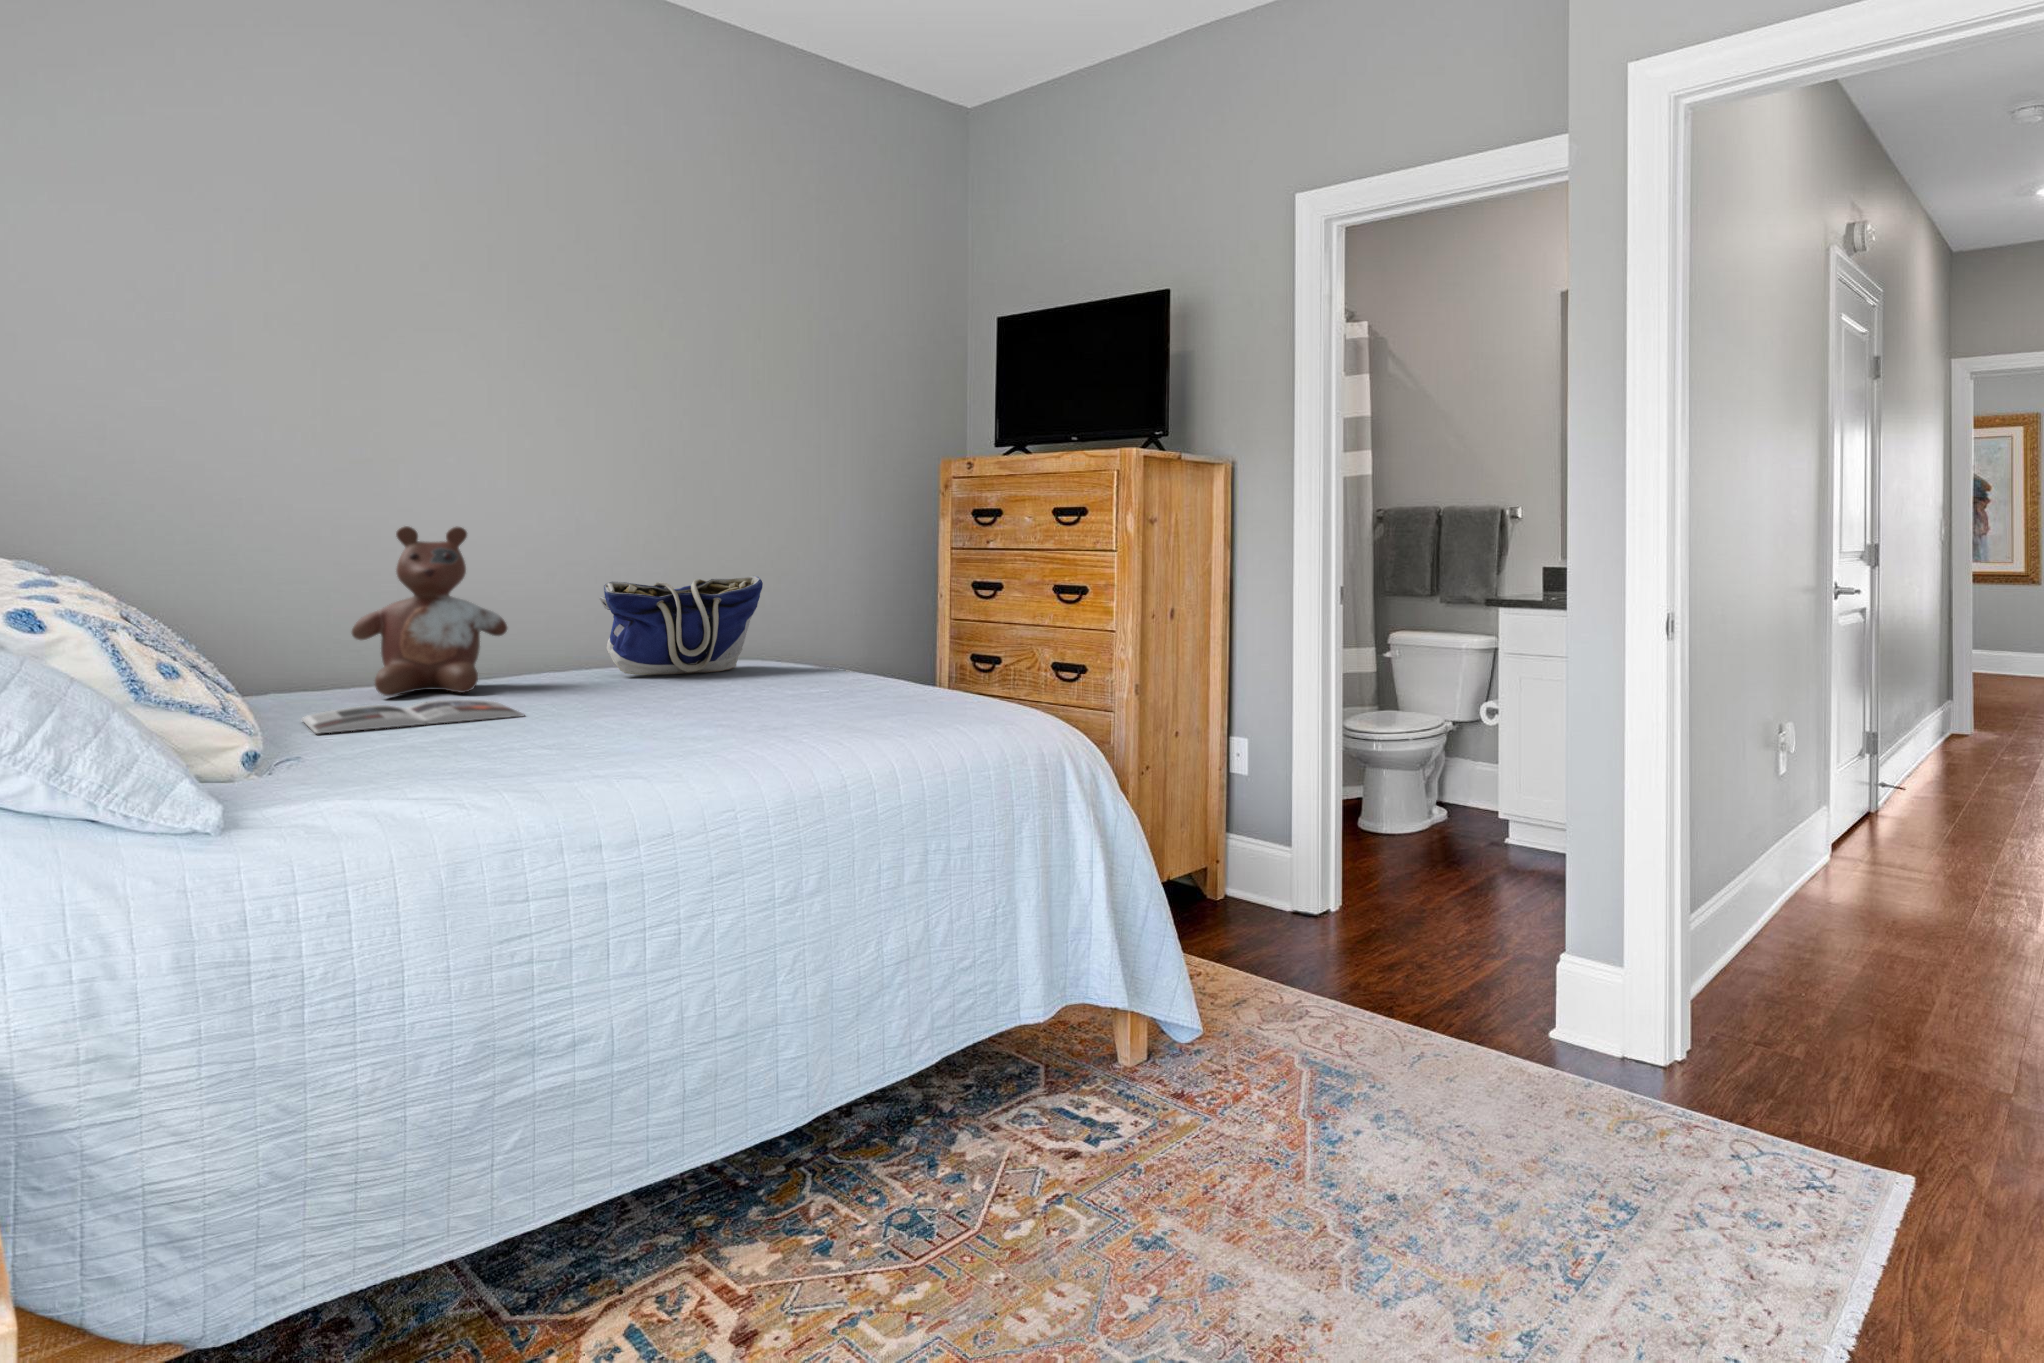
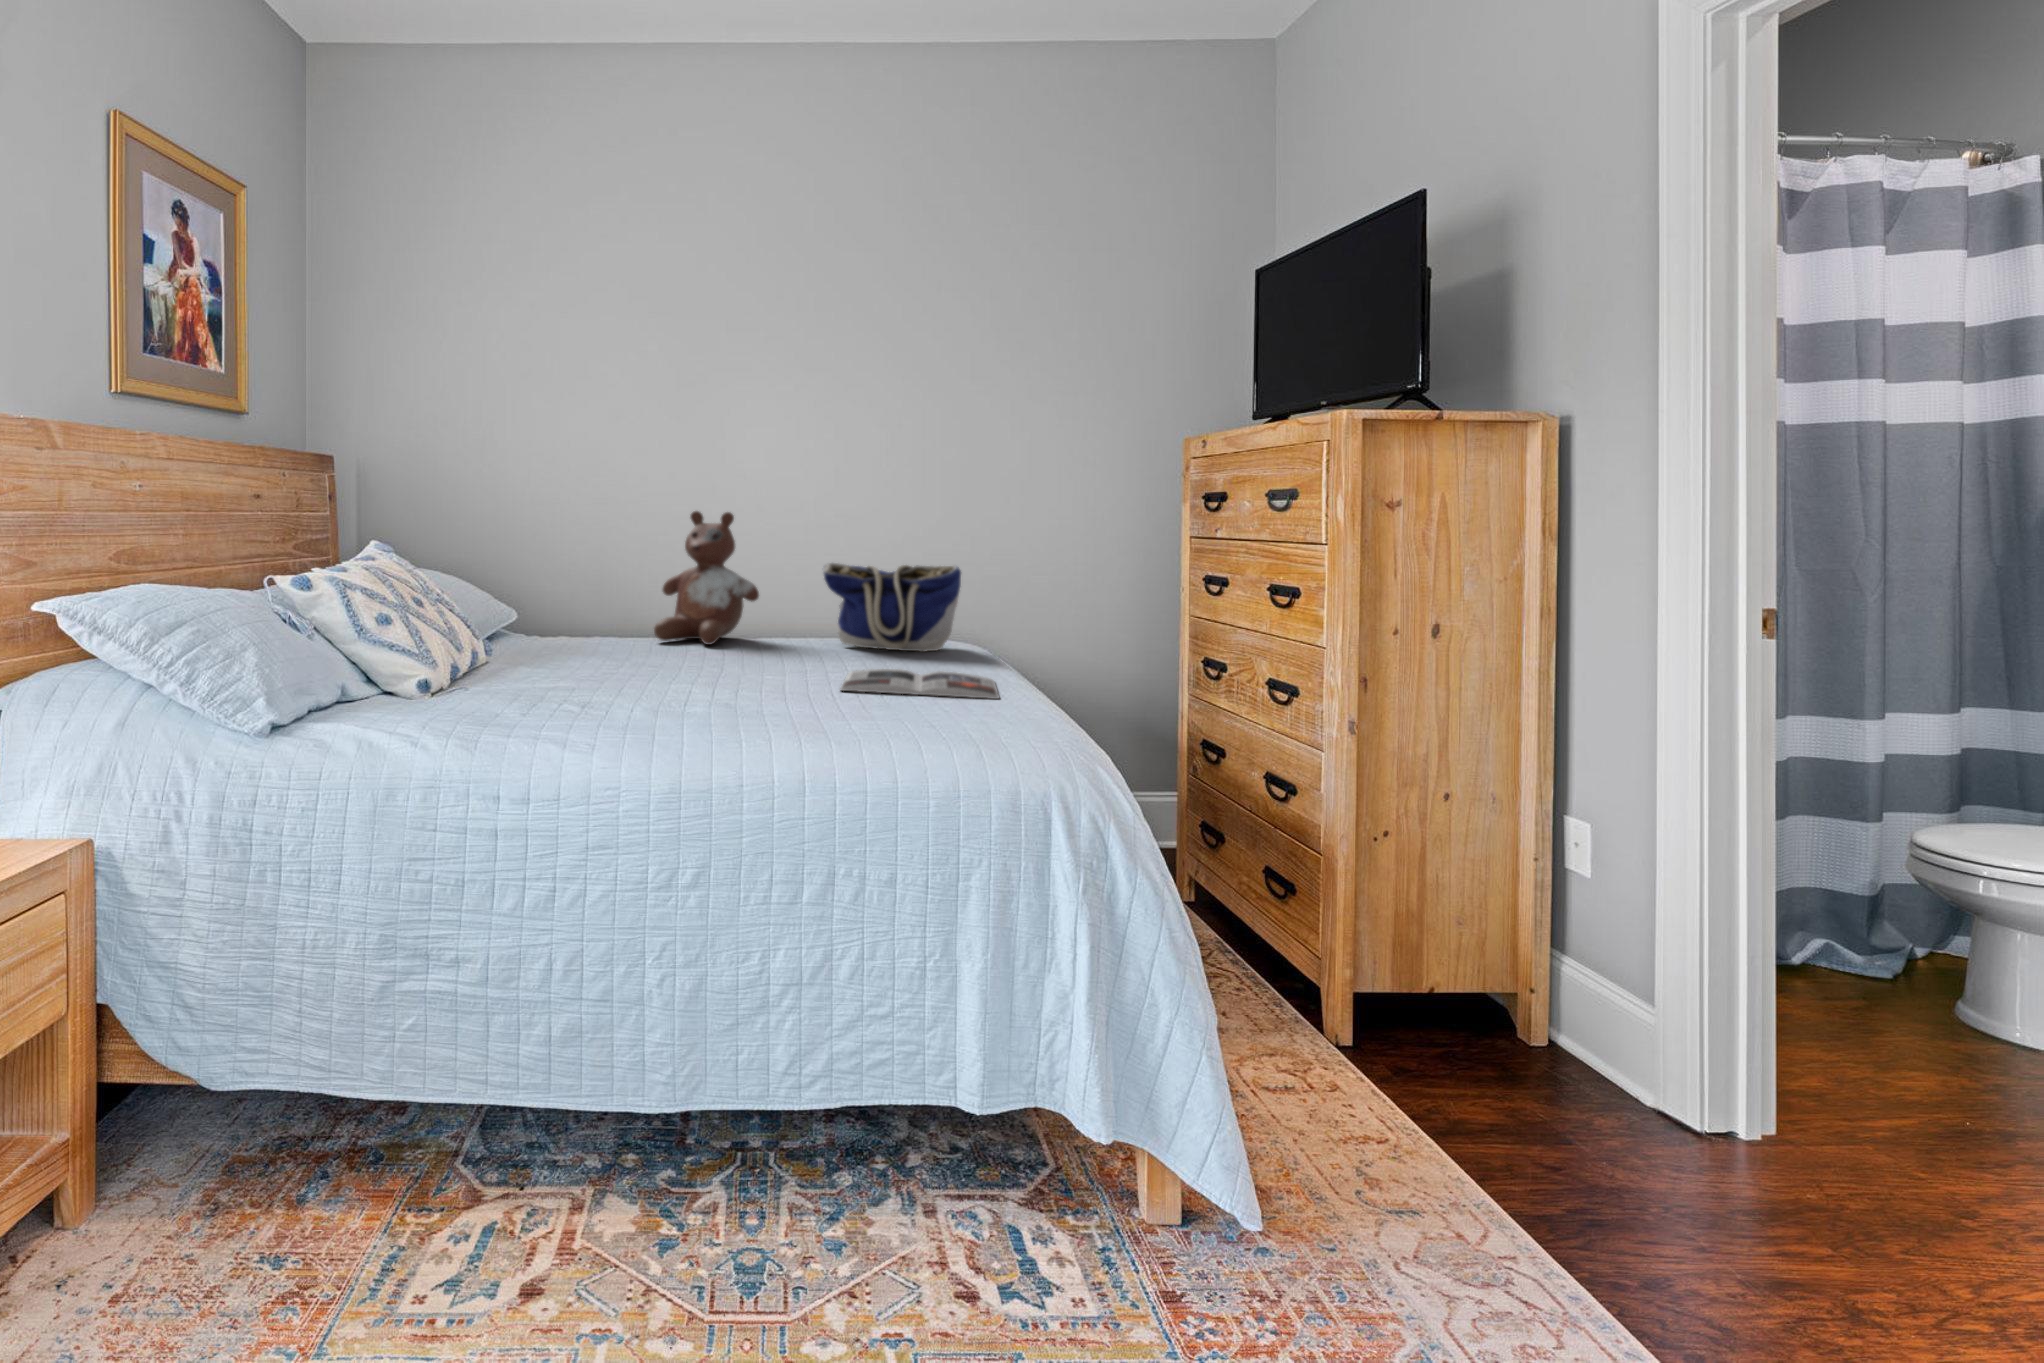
magazine: present [302,700,524,734] -> present [840,669,999,699]

